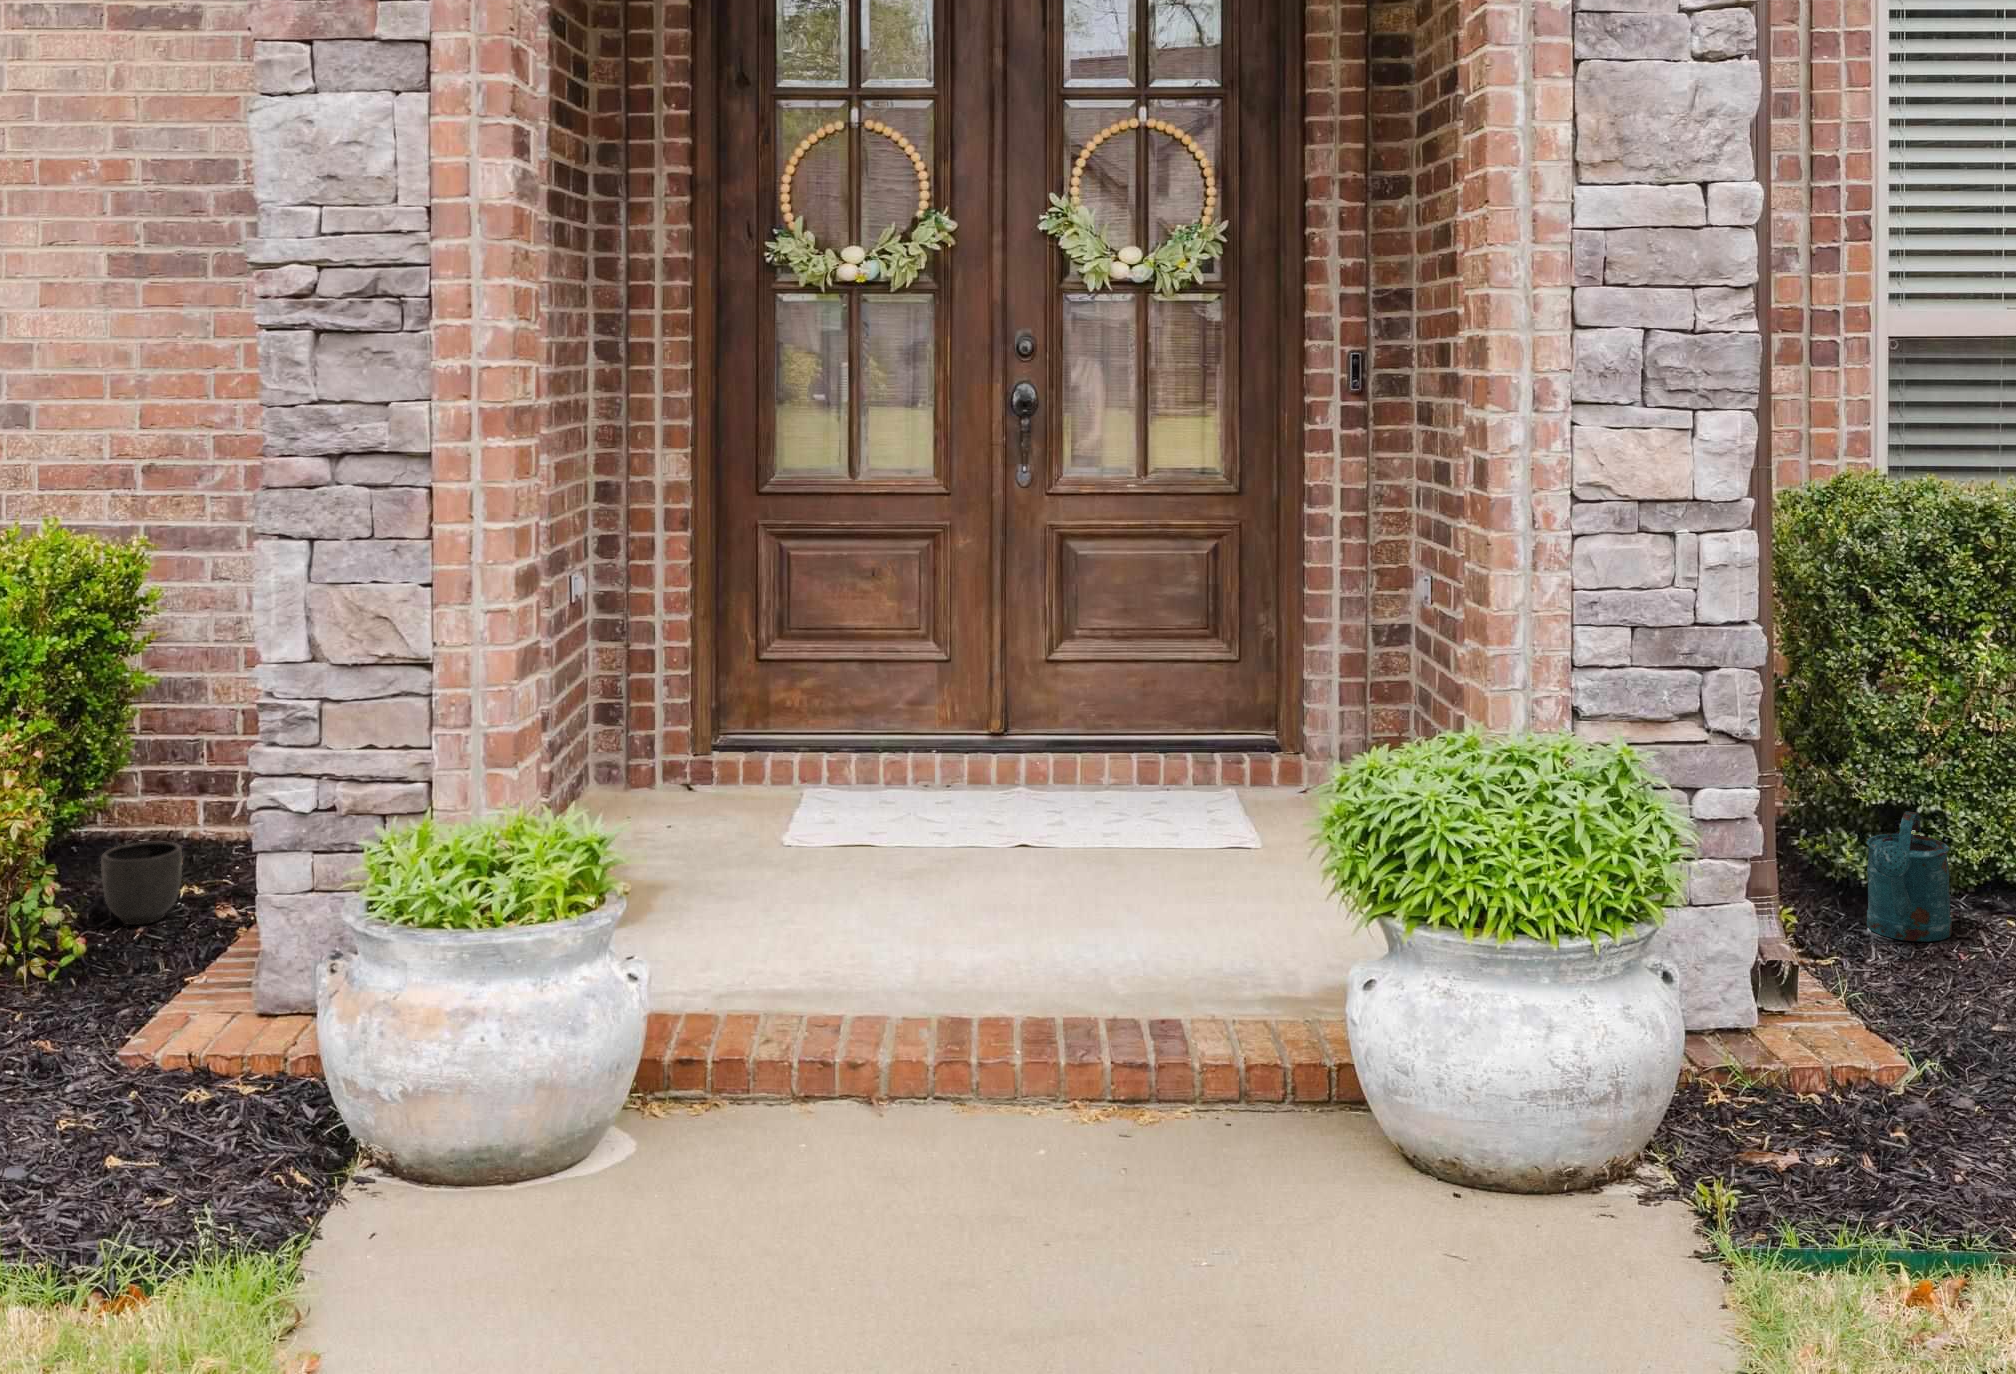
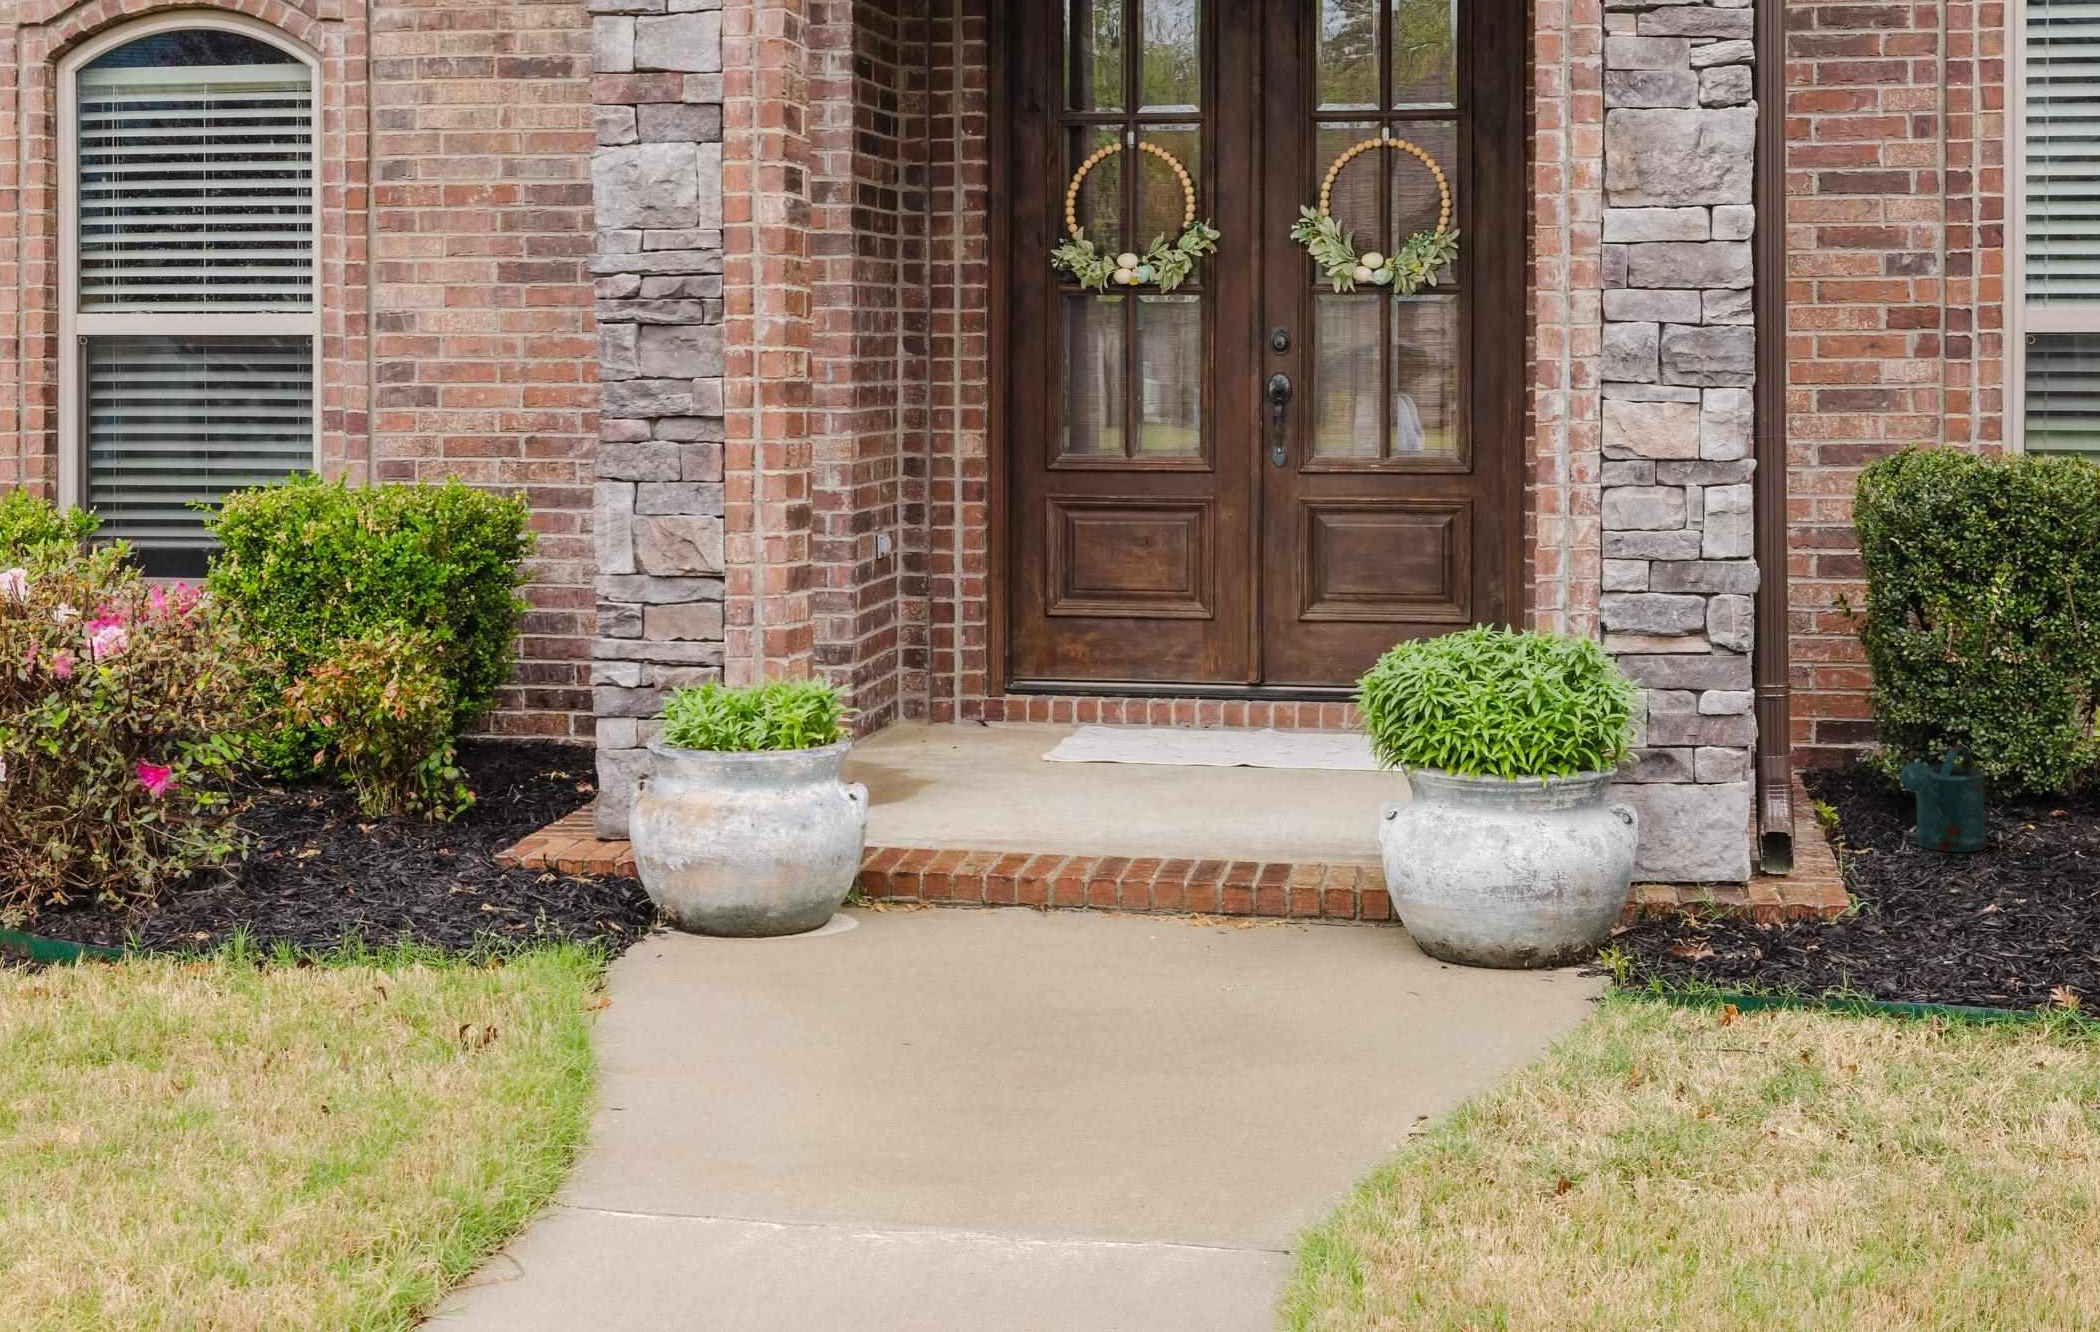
planter: present [101,841,182,925] -> none [483,729,543,791]

